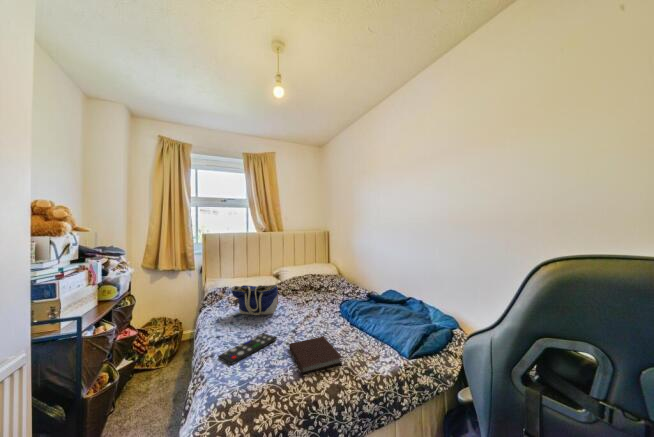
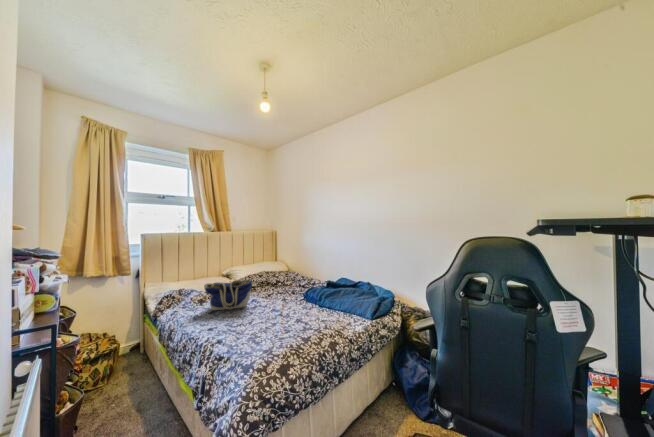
remote control: present [218,333,277,365] -> none [224,320,267,345]
notebook: present [289,337,342,374] -> none [283,315,331,340]

